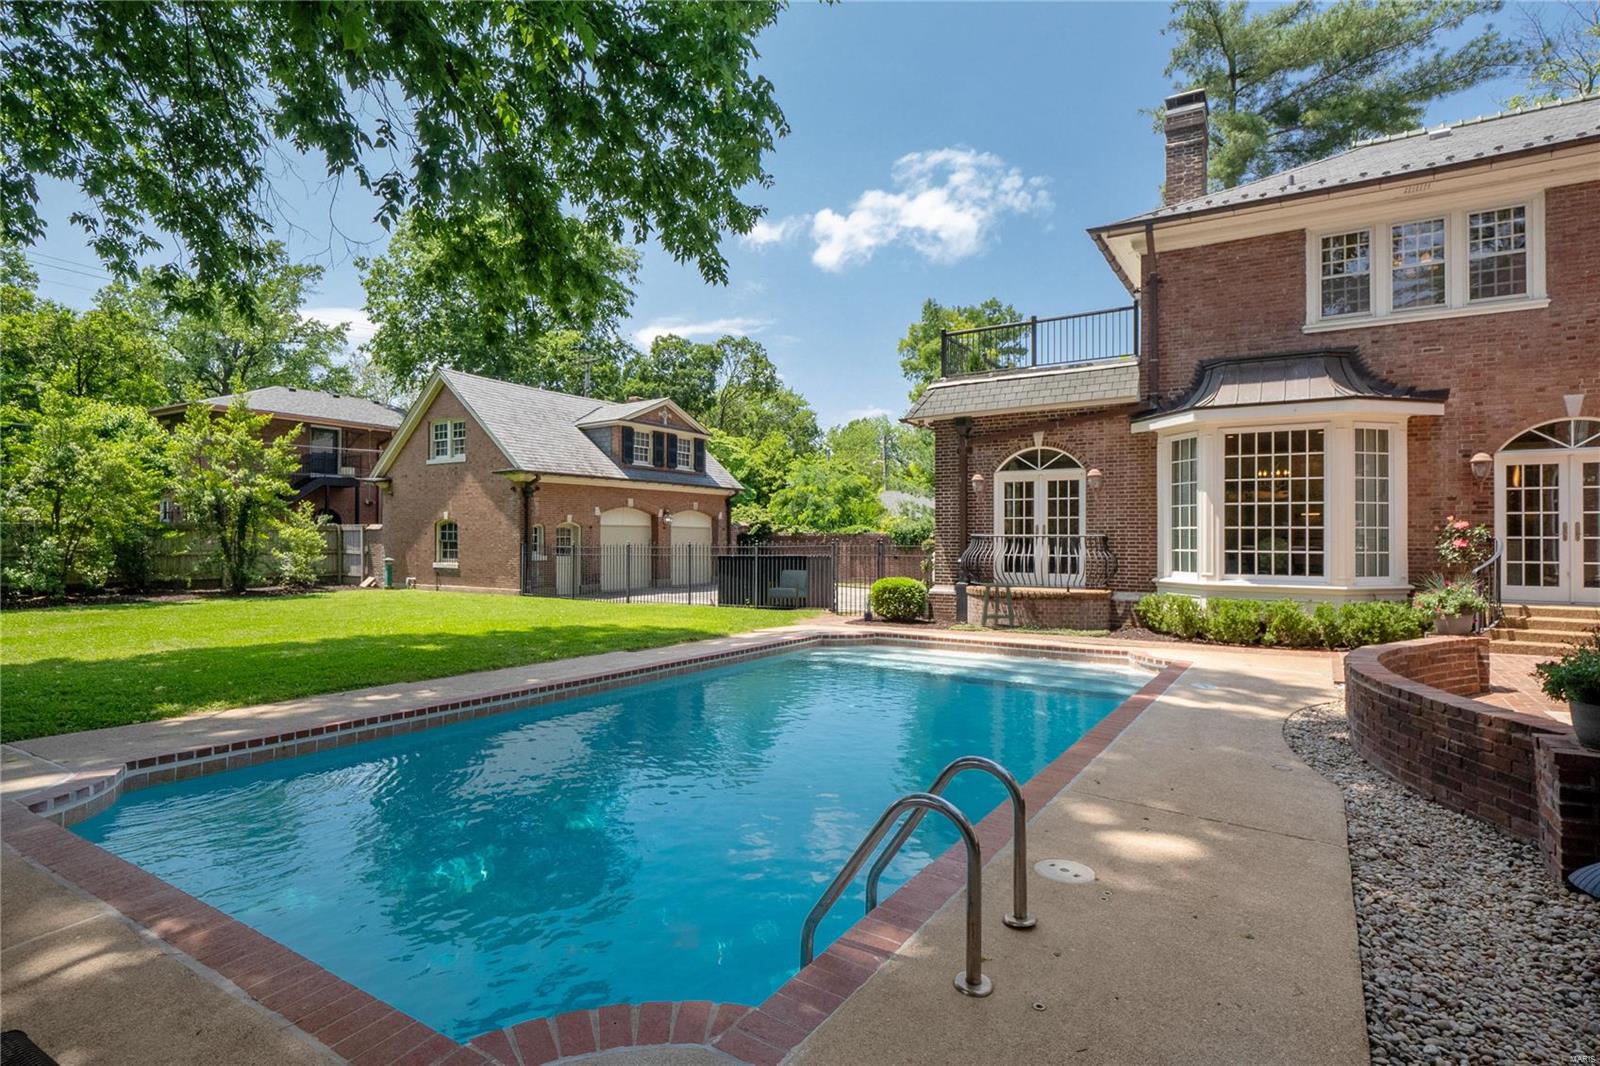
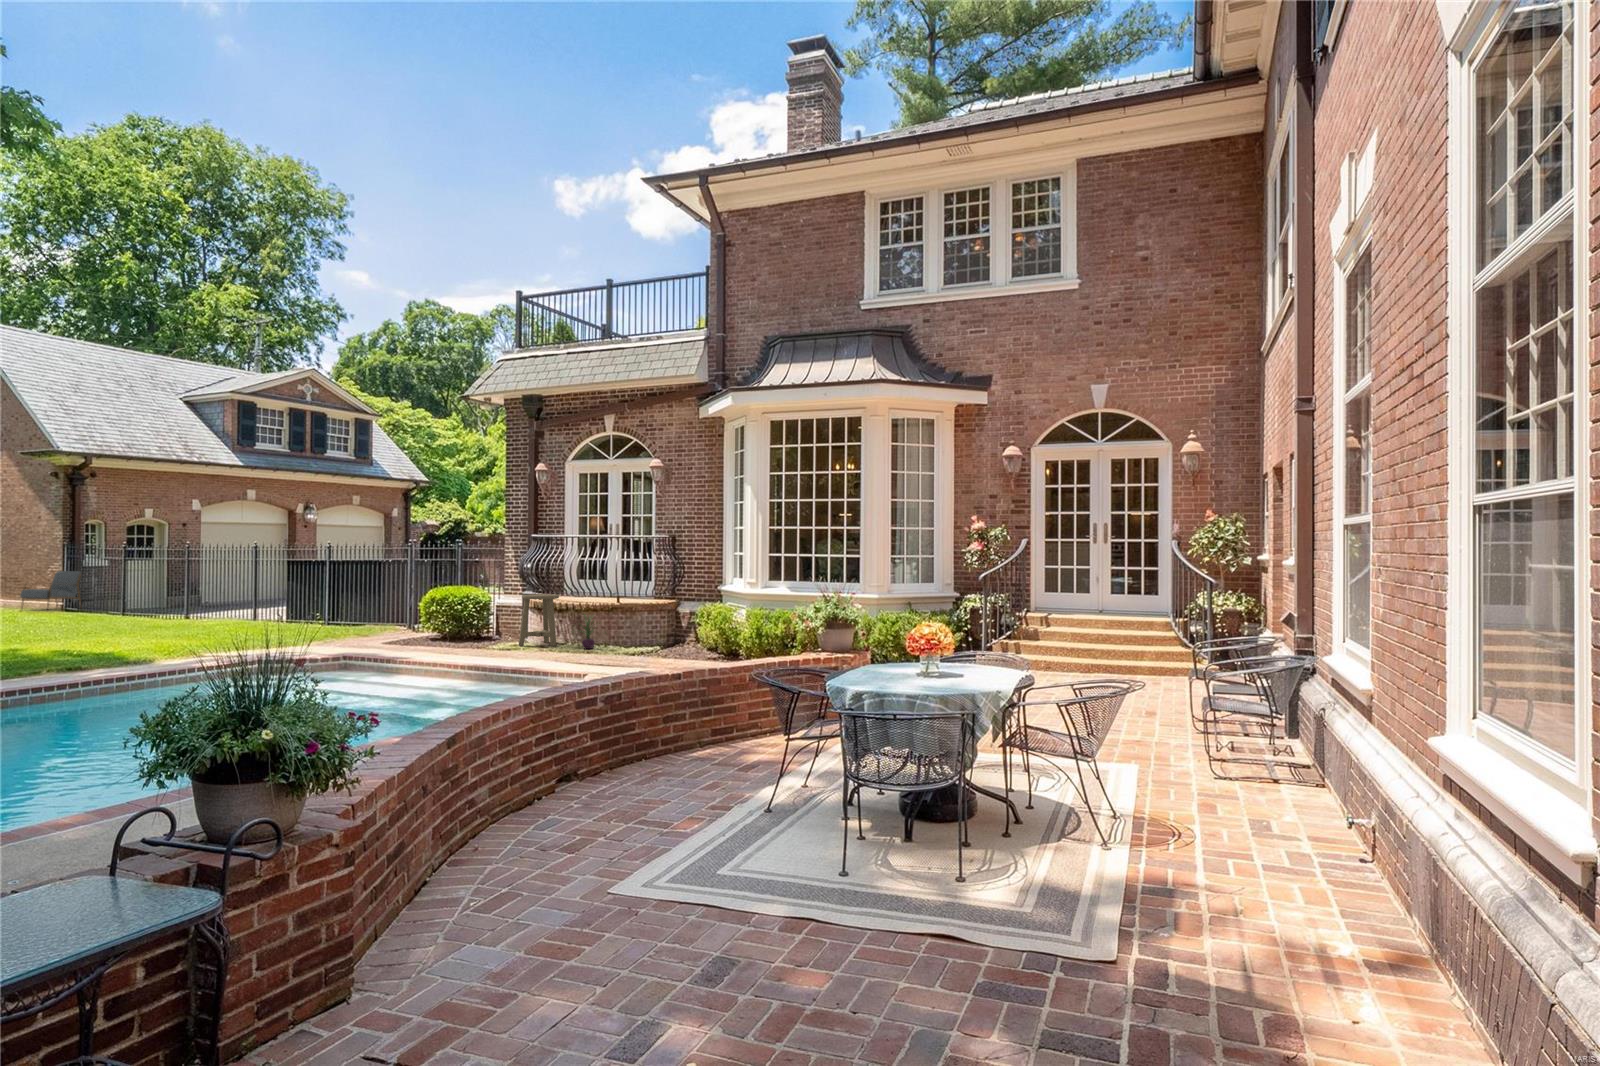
chair: present [768,570,808,610] -> present [20,571,81,609]
decorative plant: present [864,595,873,620] -> present [580,615,595,649]

